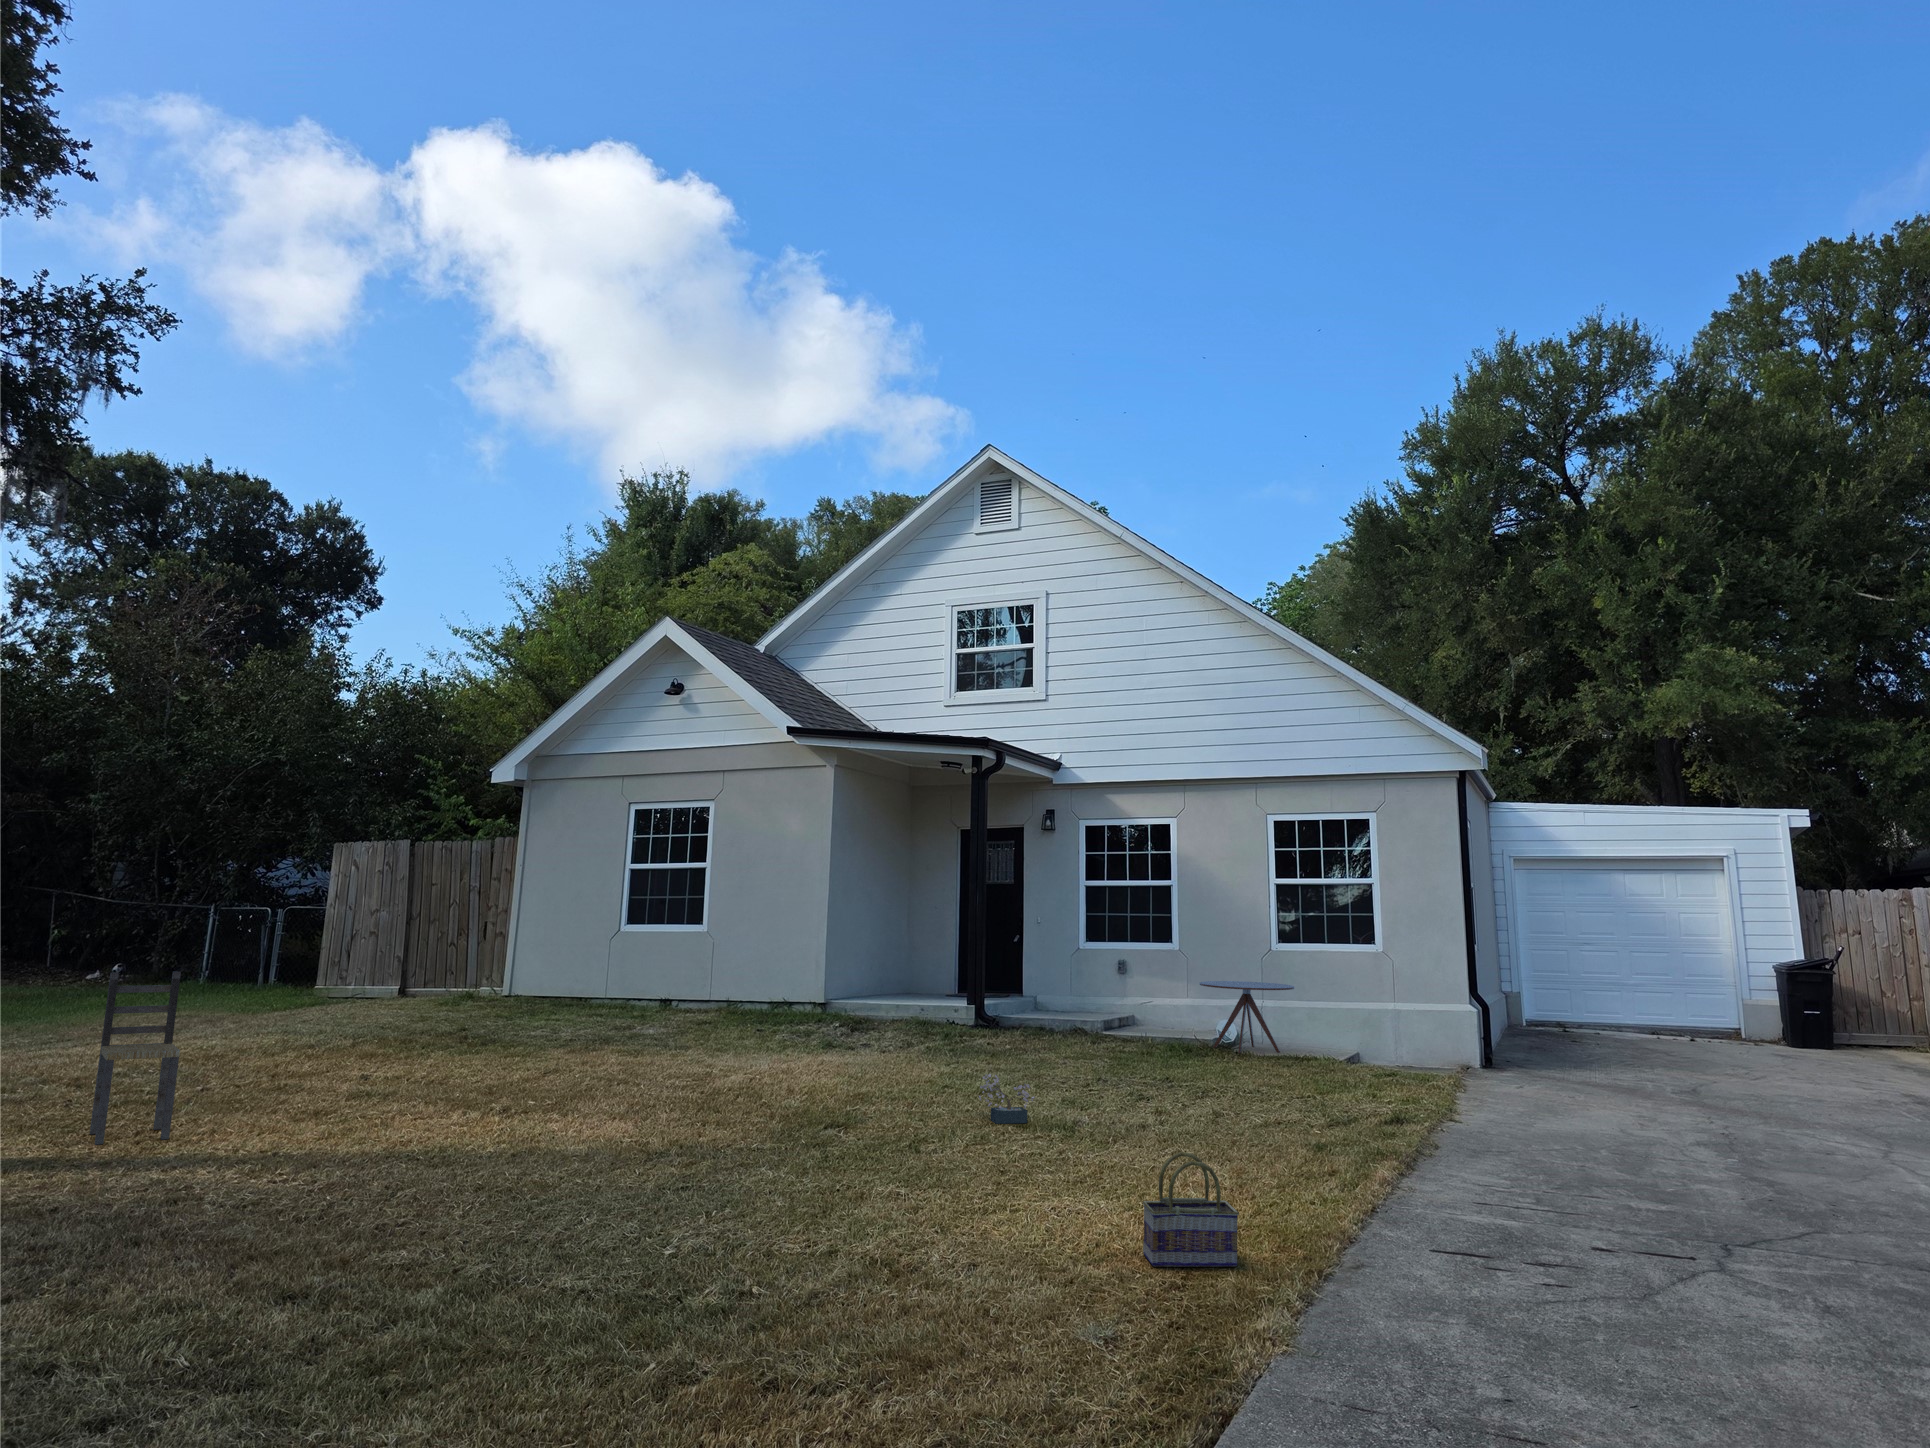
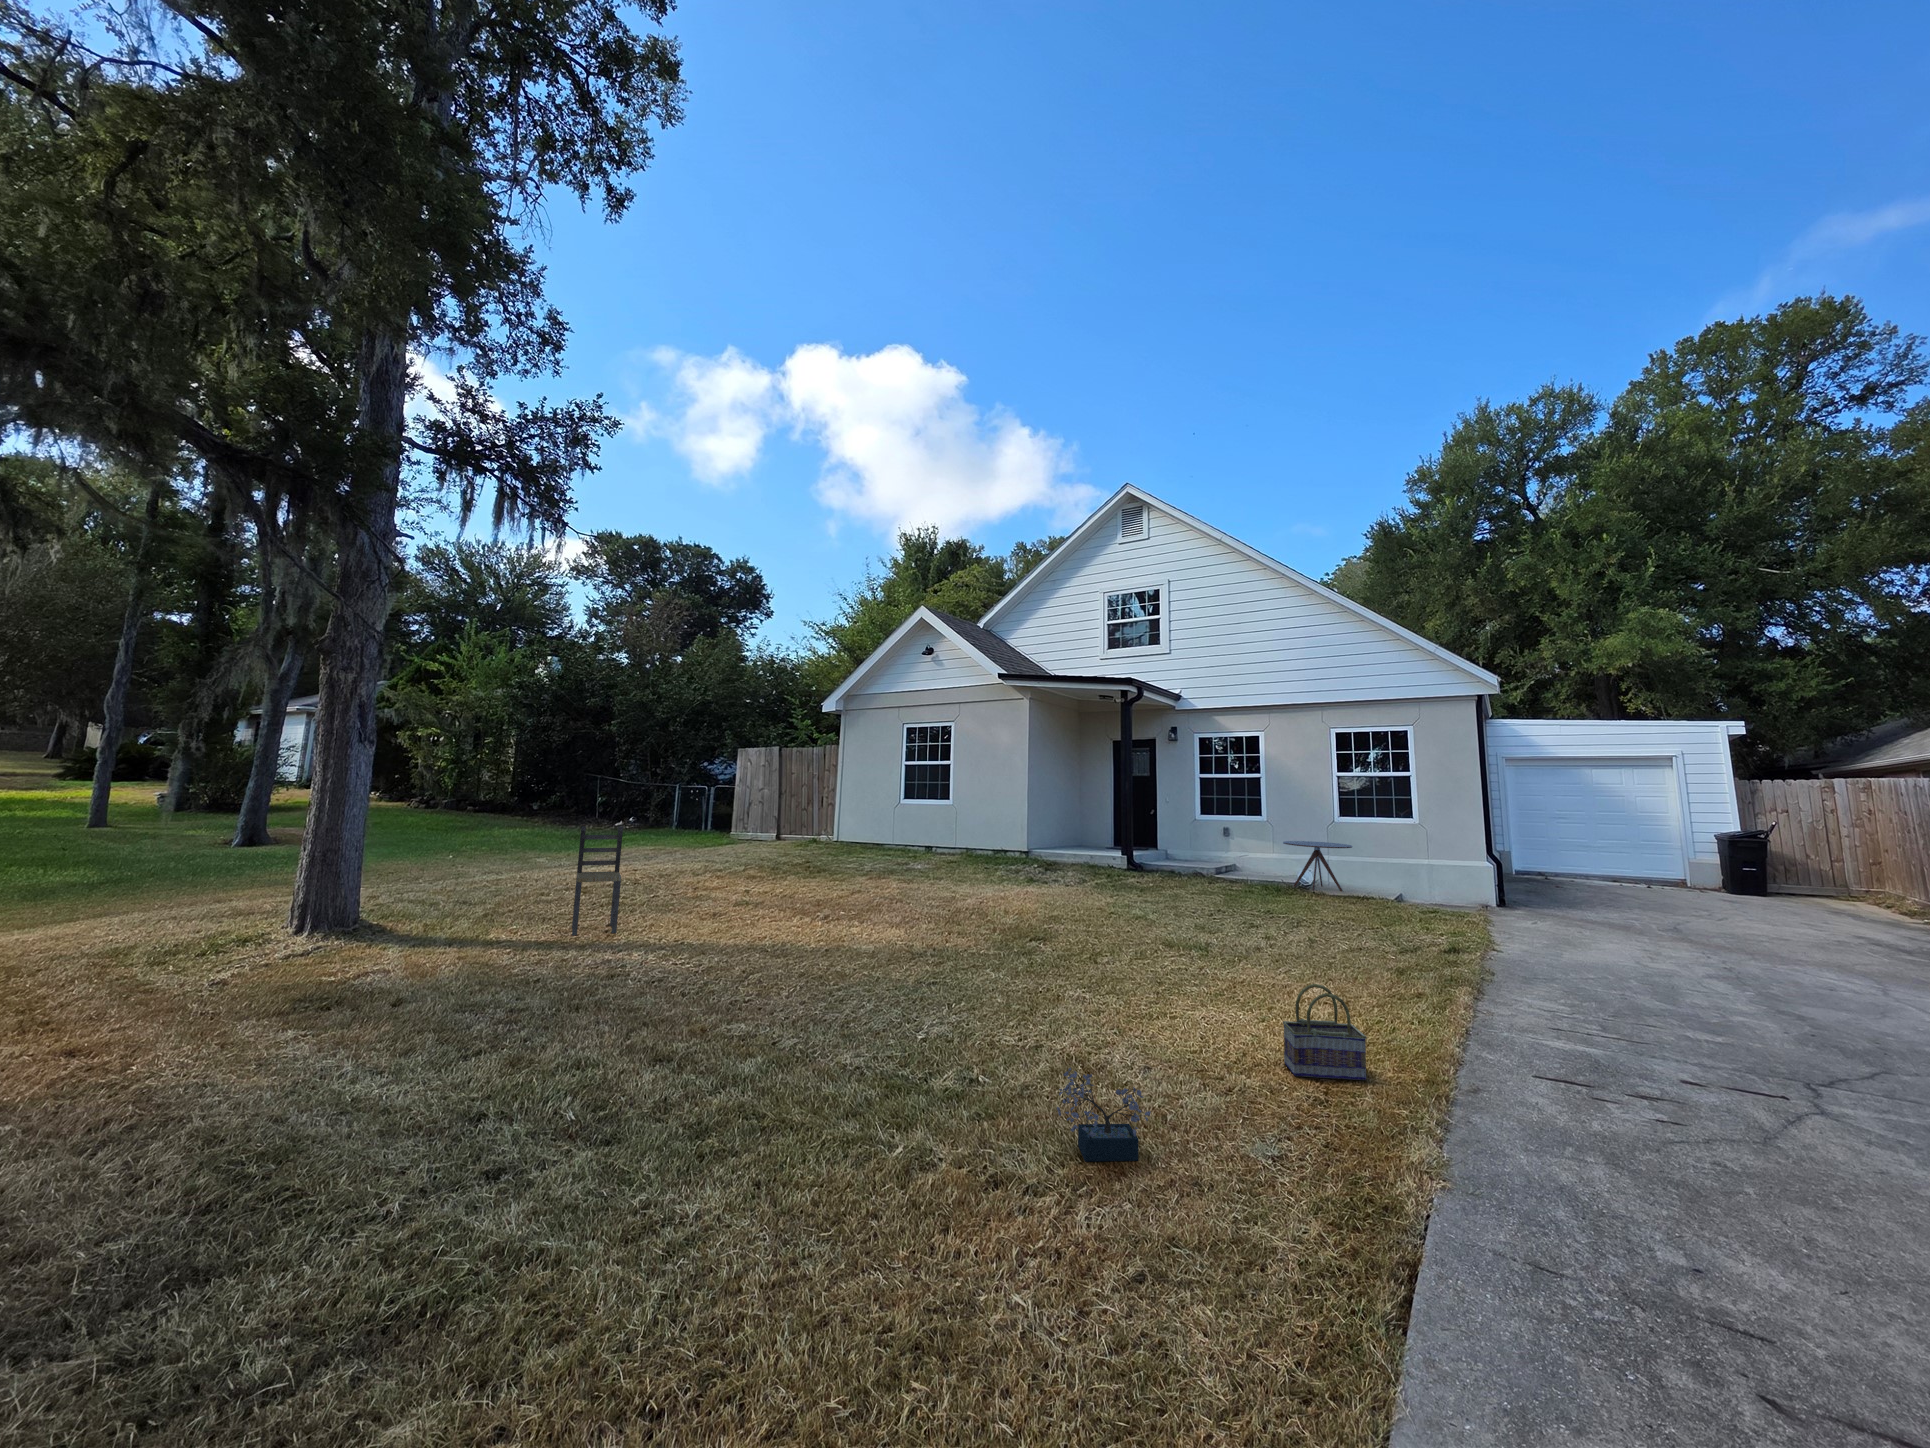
decorative plant: present [979,1074,1035,1124] -> present [1057,1068,1151,1162]

